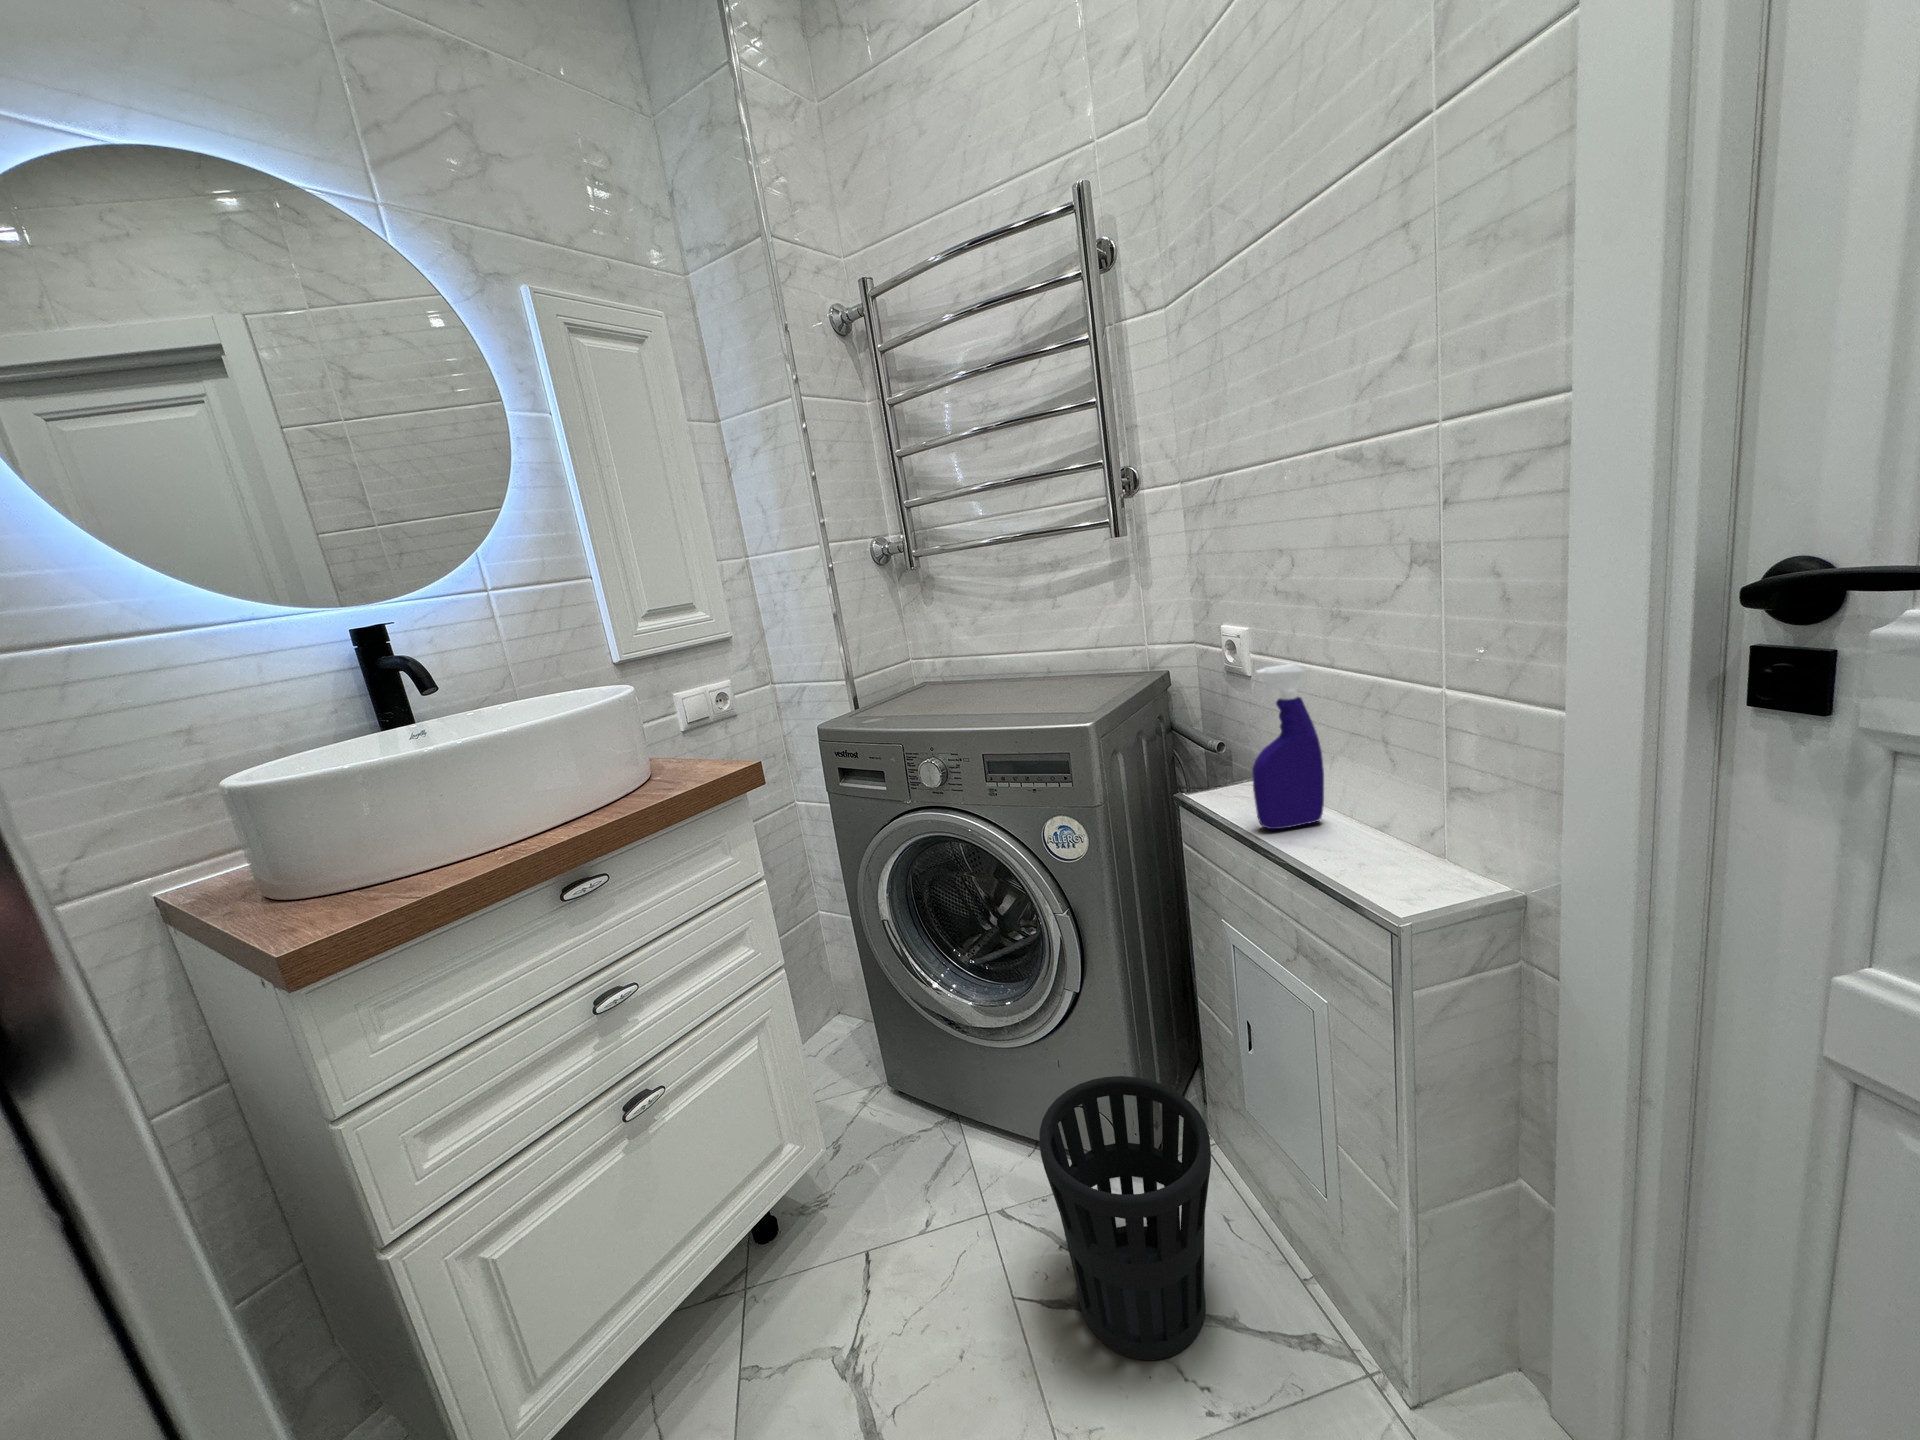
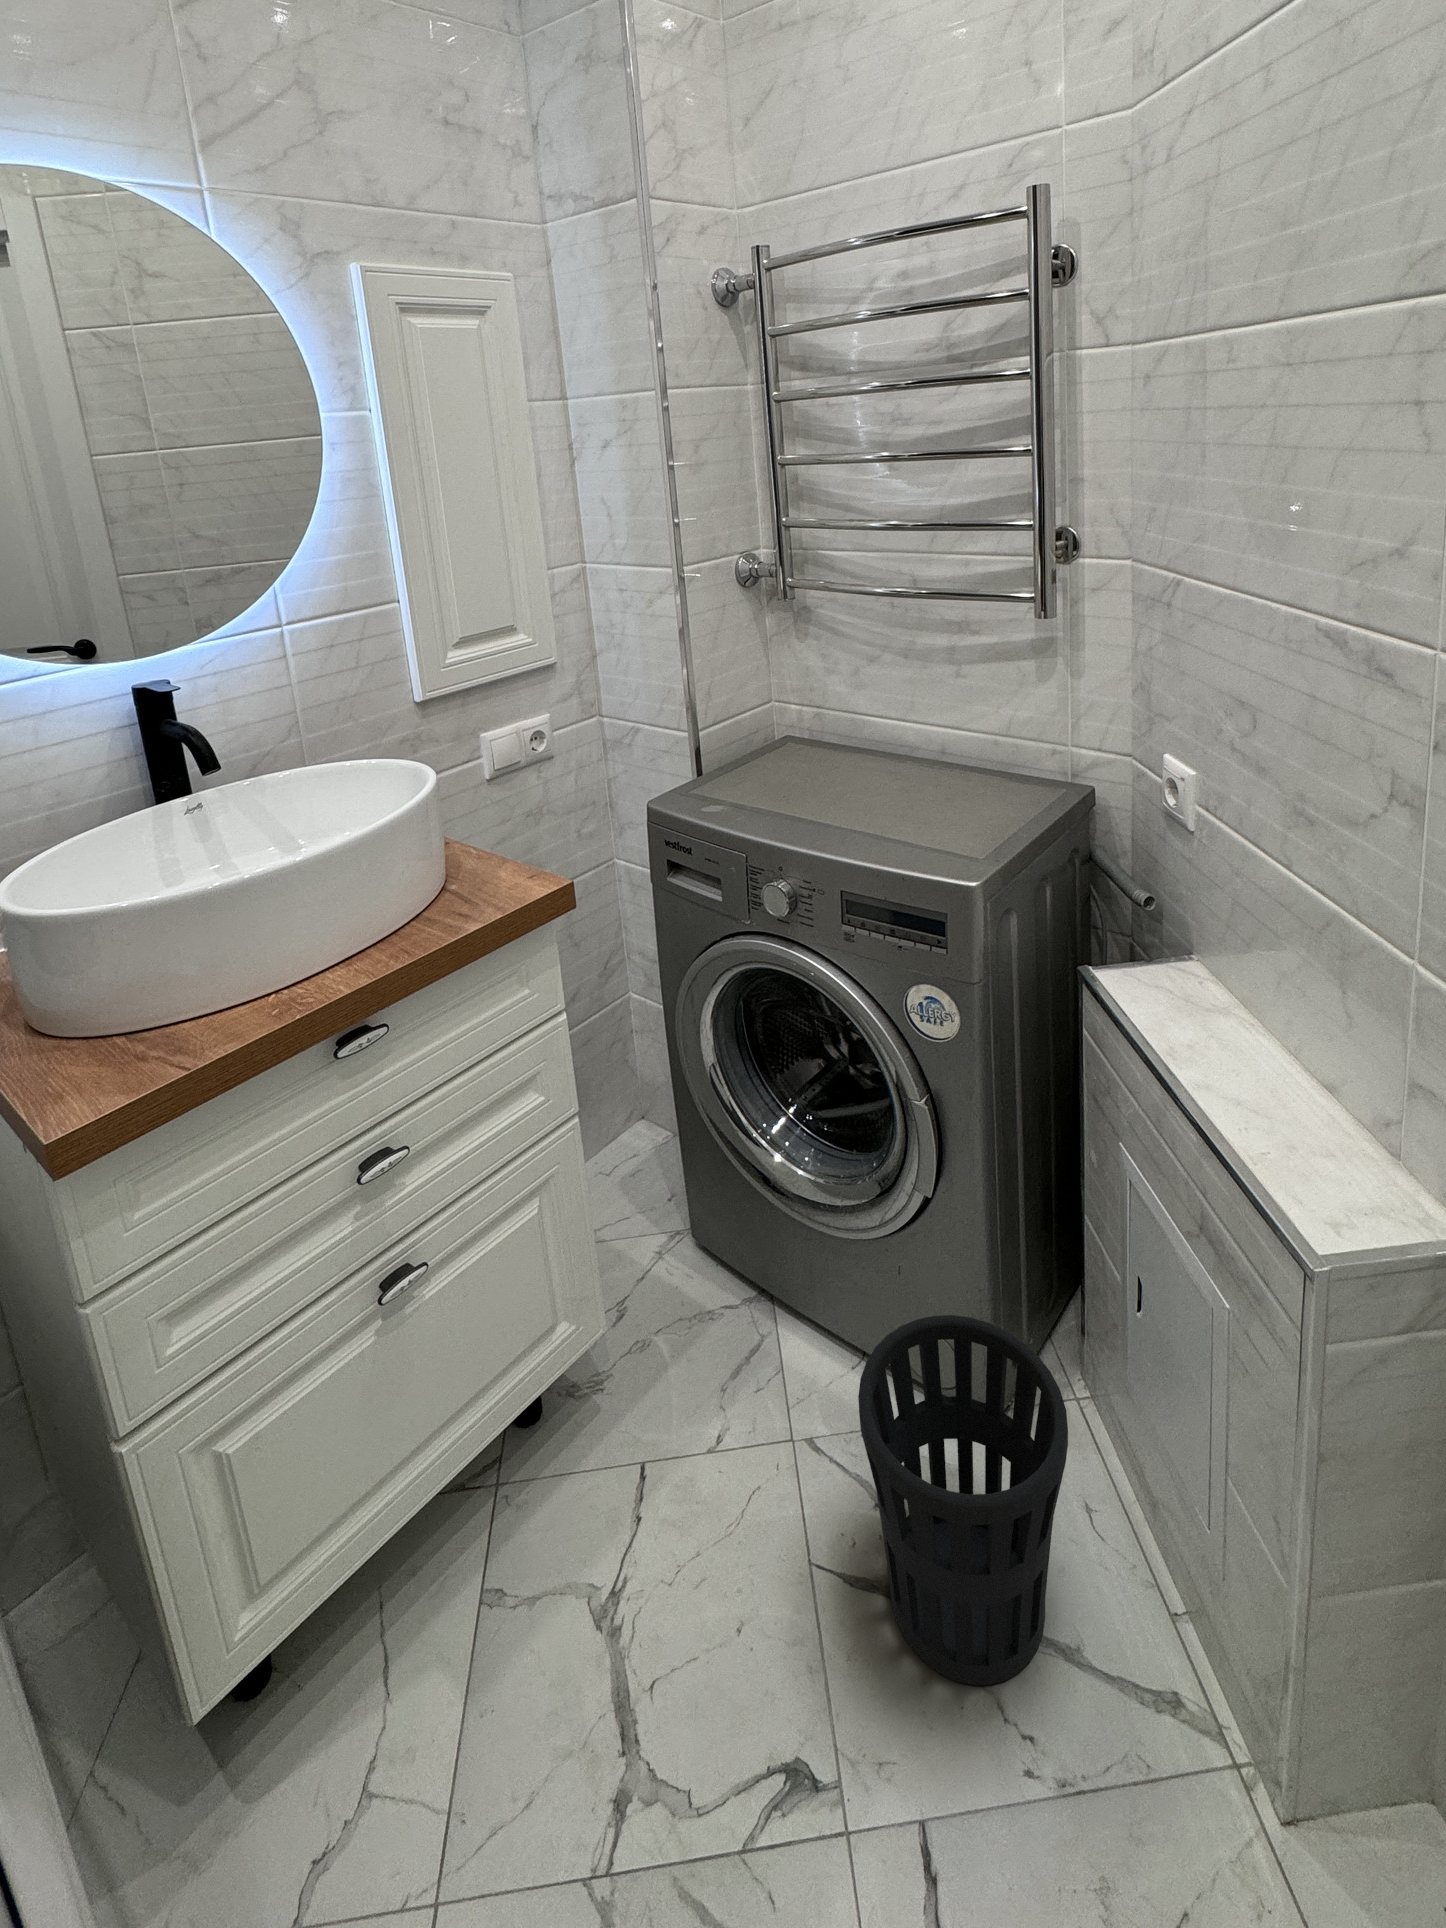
spray bottle: present [1252,664,1324,829] -> none [1170,866,1264,1063]

